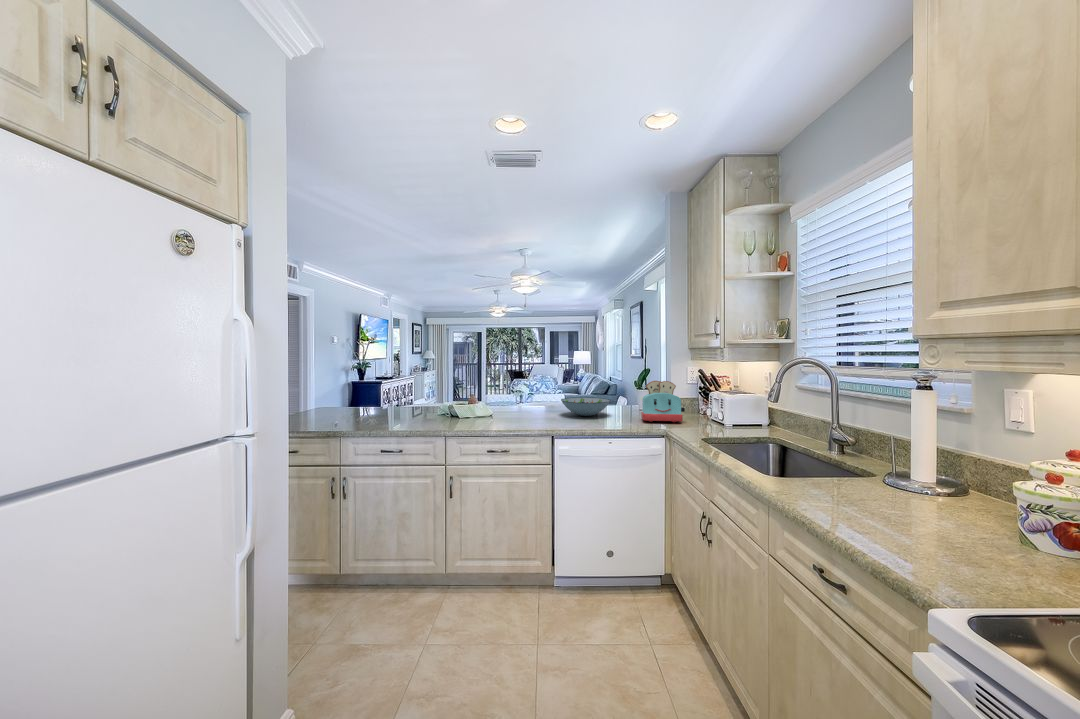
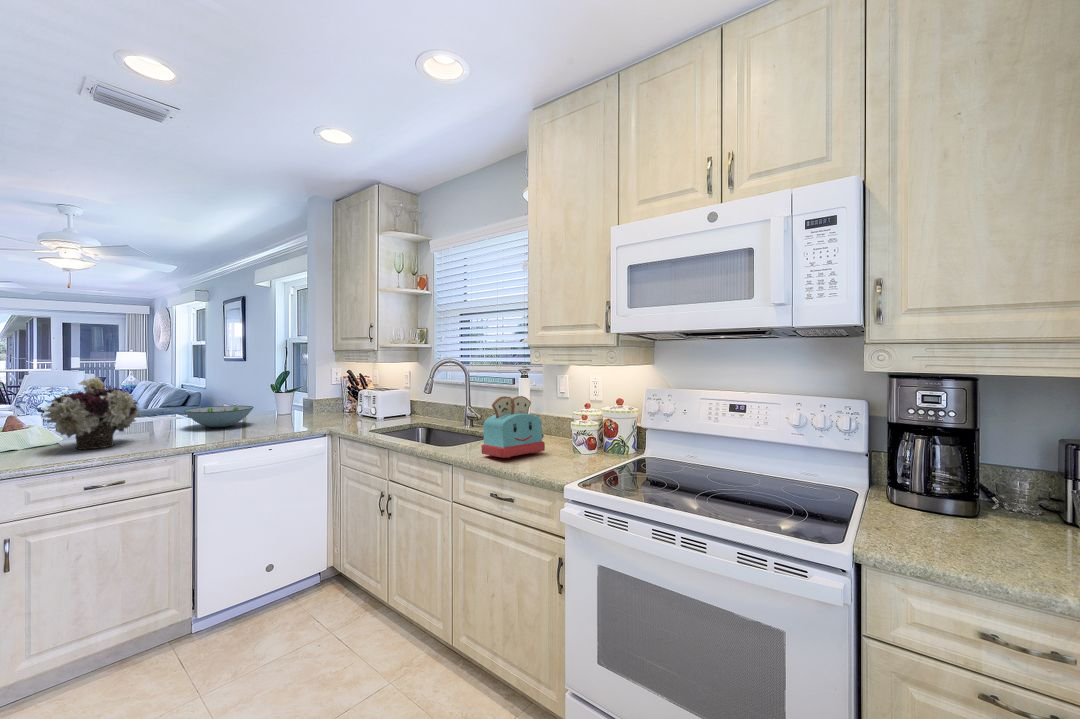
flower arrangement: none [472,371,528,423] -> present [42,377,140,449]
toaster: present [641,381,685,422] -> present [481,396,545,458]

